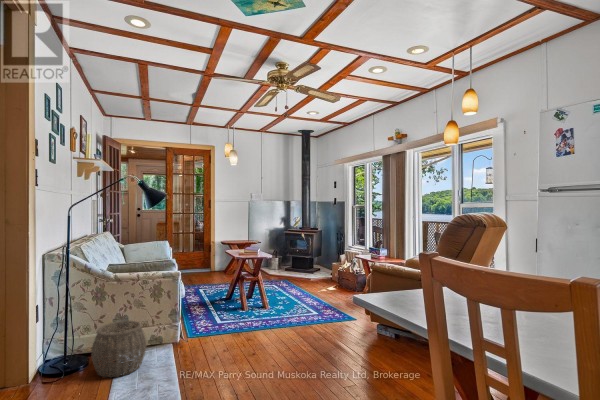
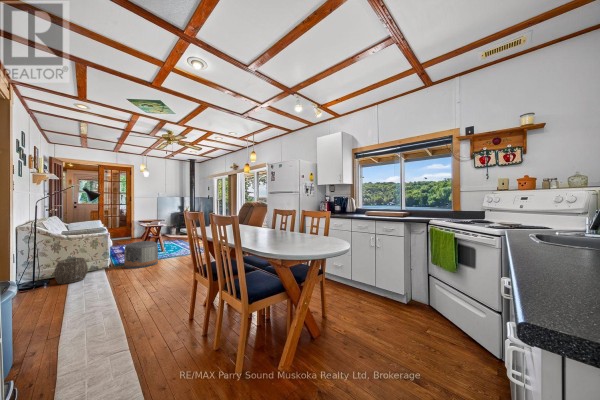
pouf: none [206,288,263,347] -> present [124,241,158,269]

